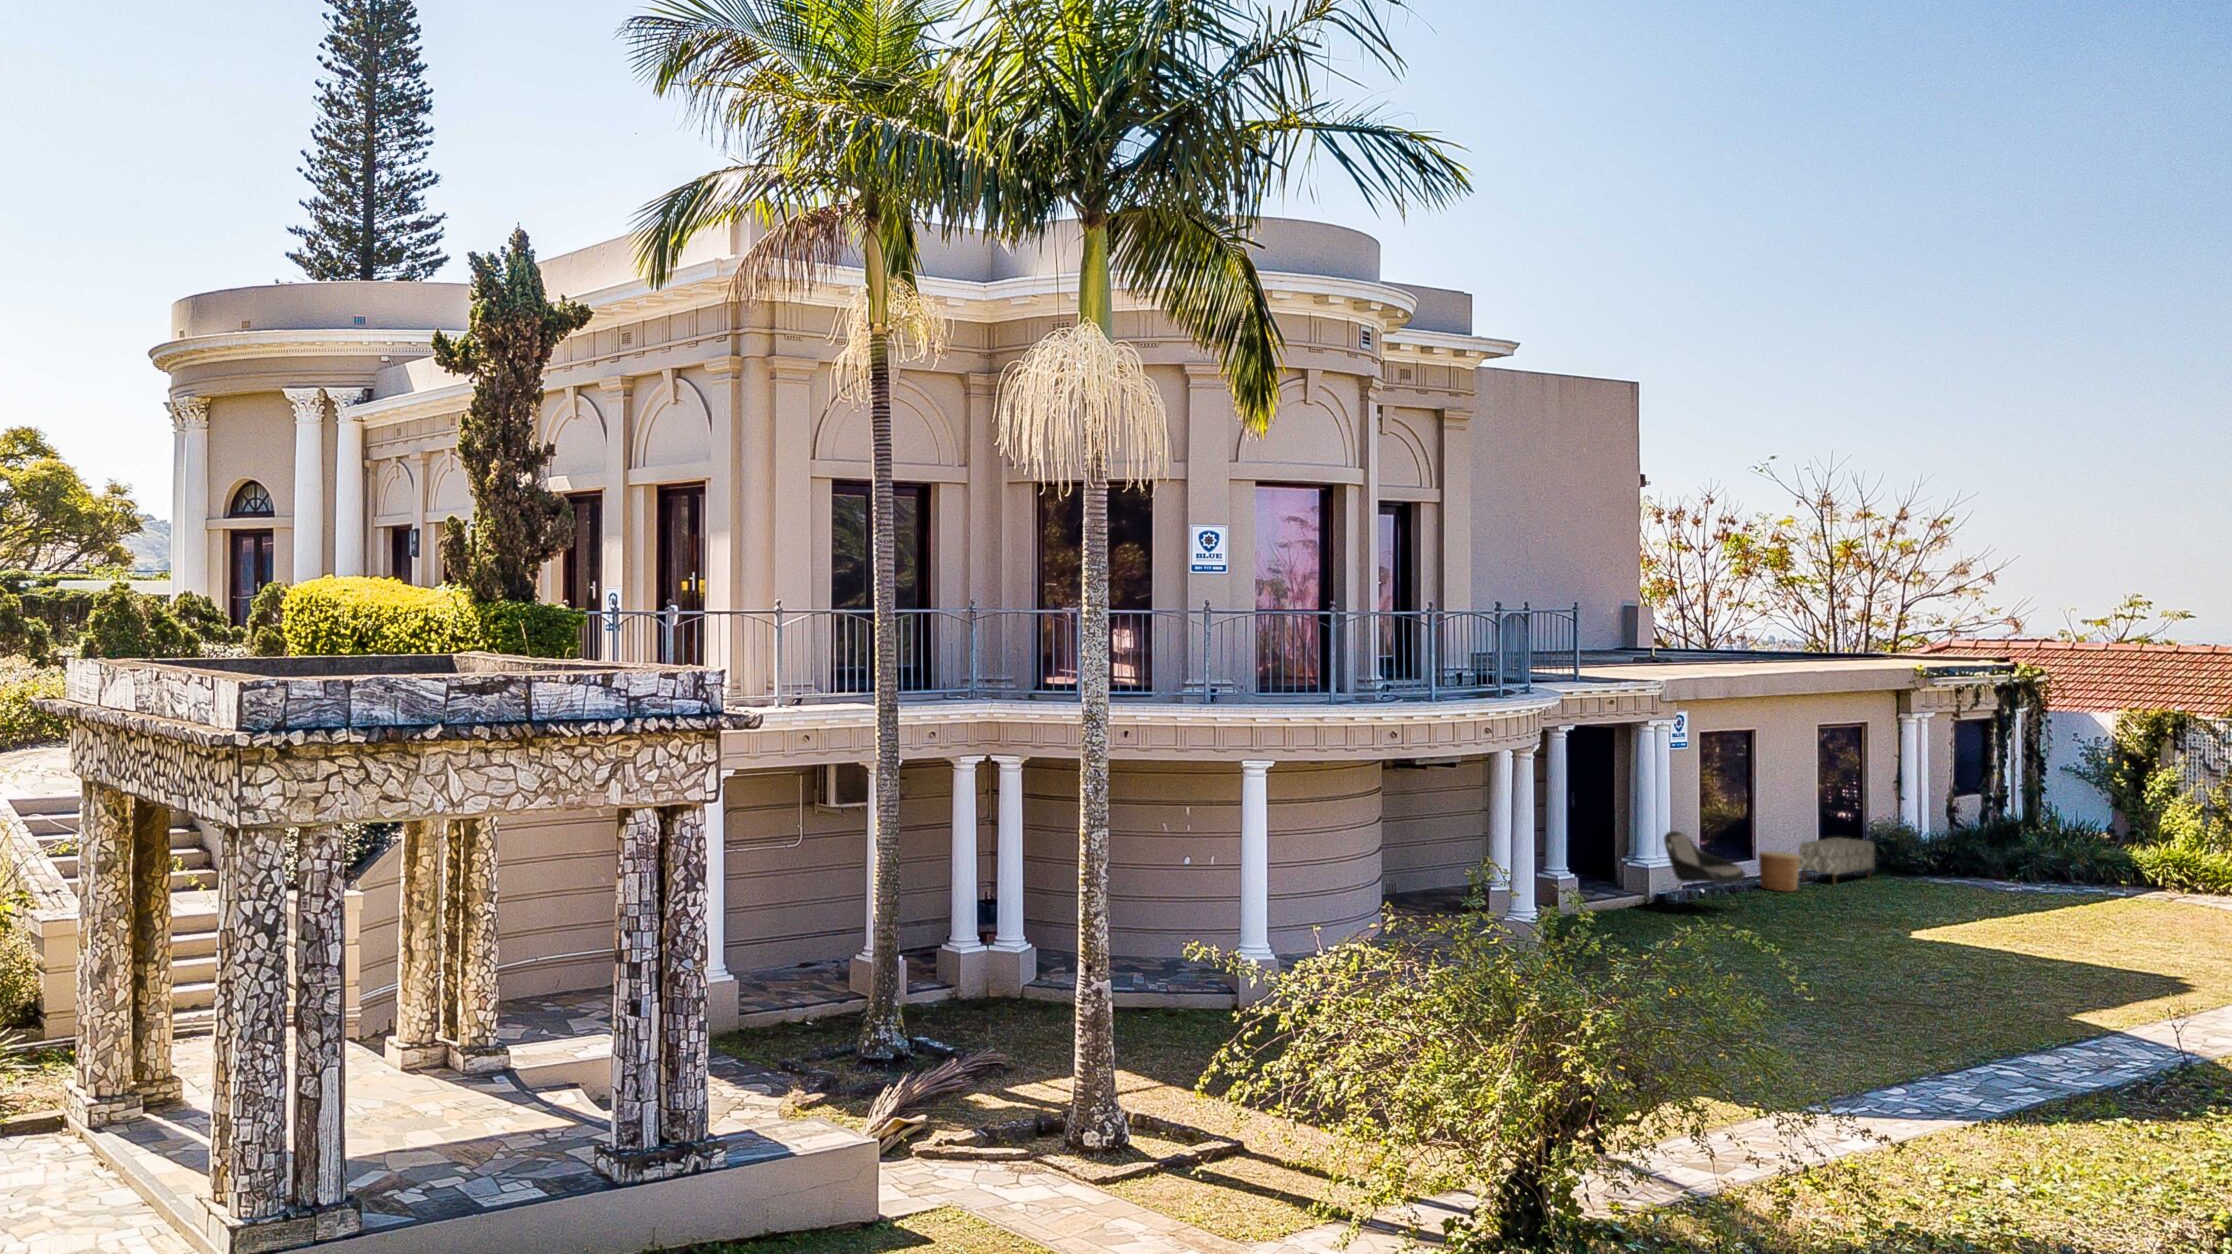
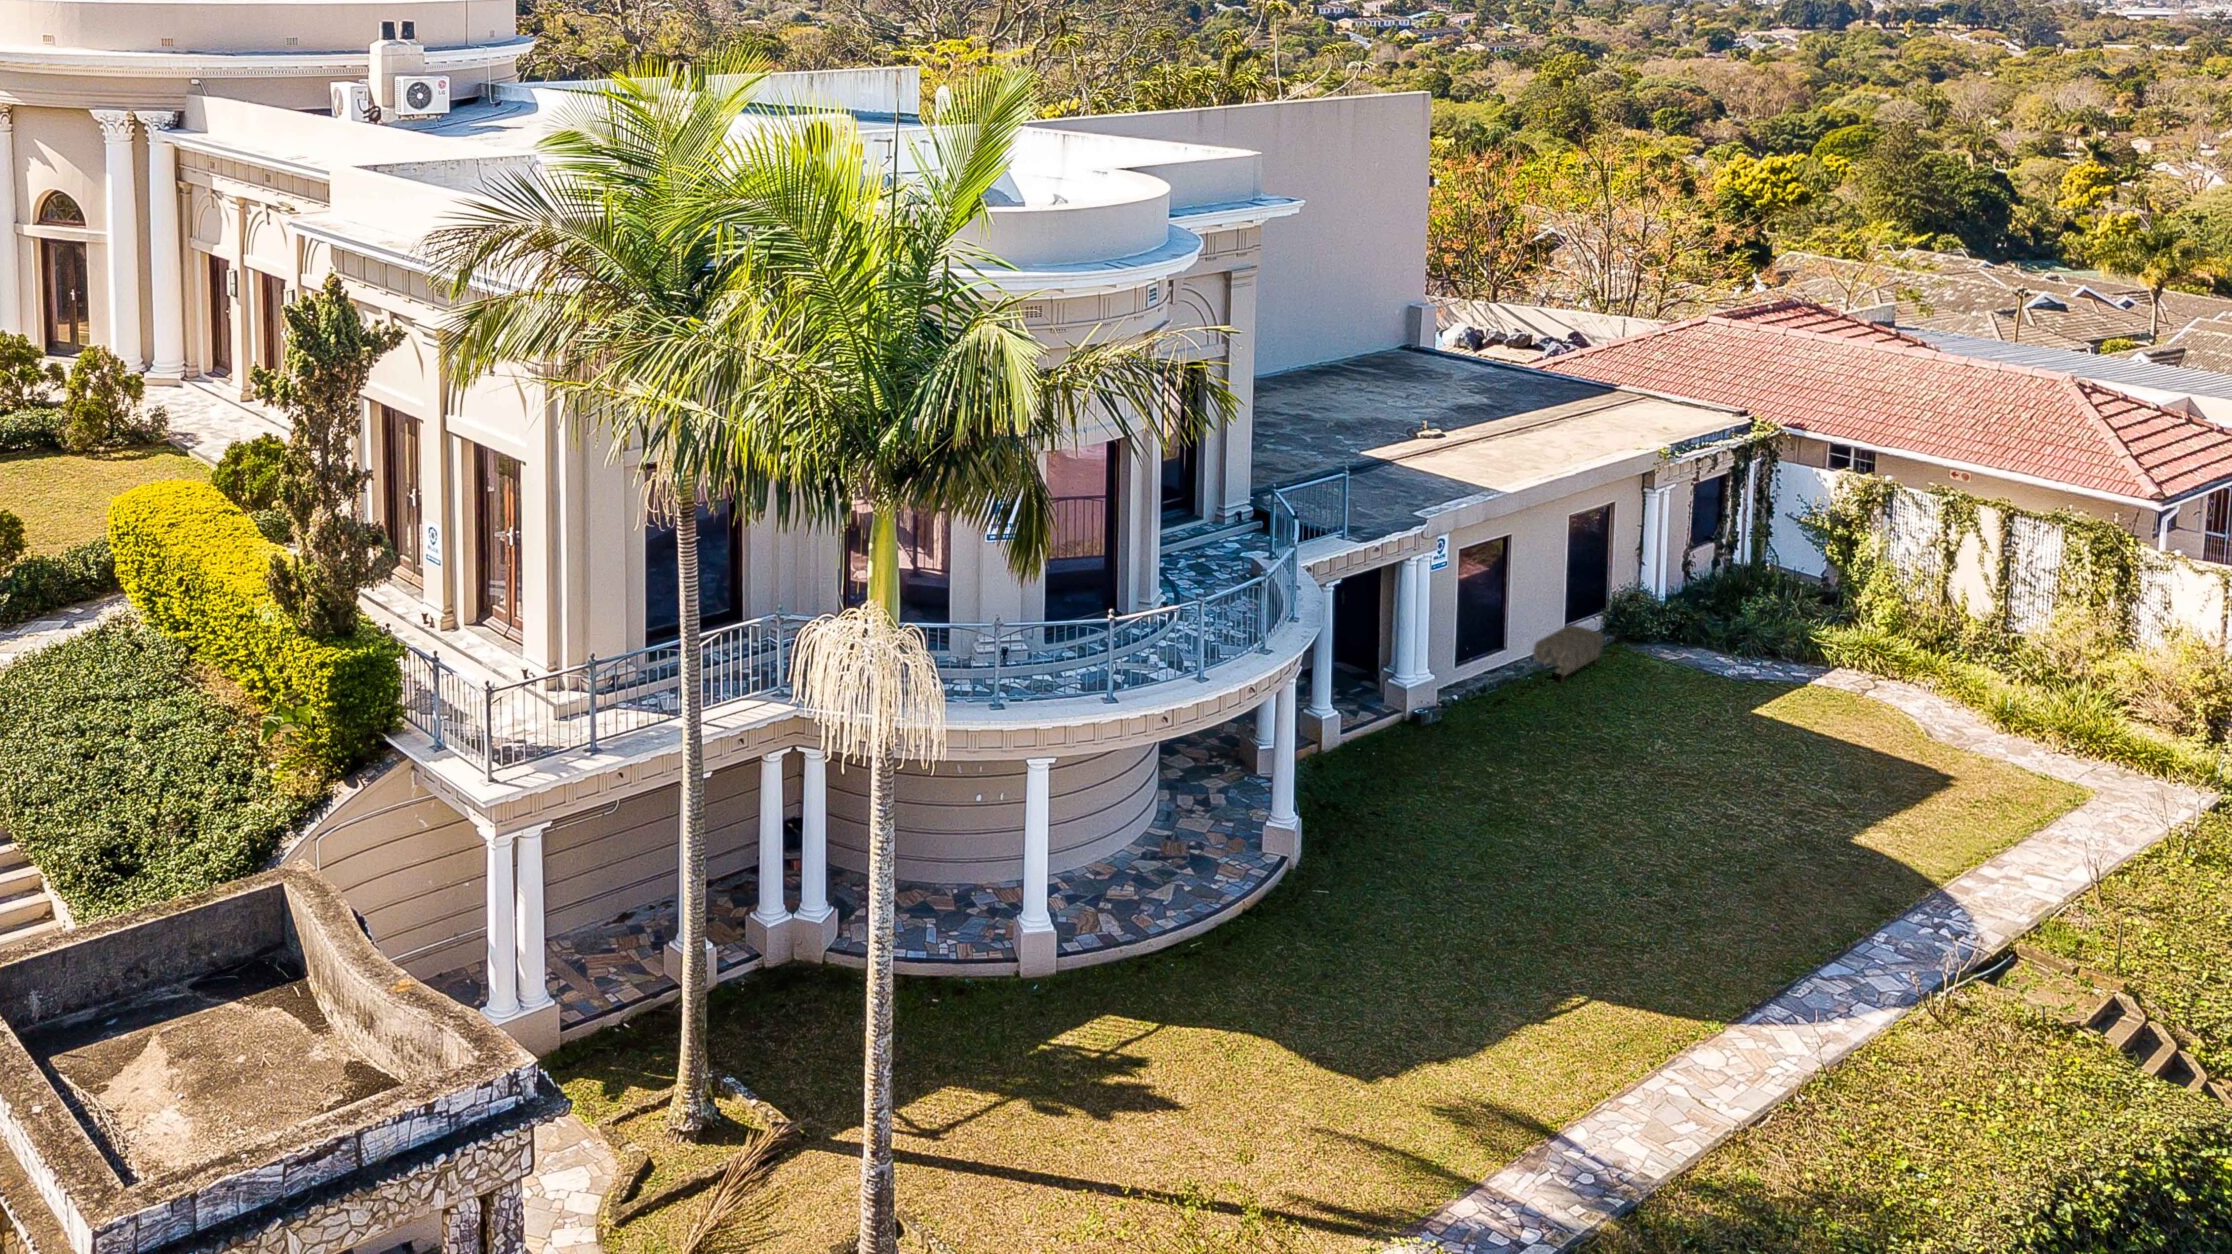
lounge chair: present [1664,831,1745,916] -> none [1399,673,1479,764]
woven basket: present [1759,851,1800,892] -> none [1494,658,1533,702]

